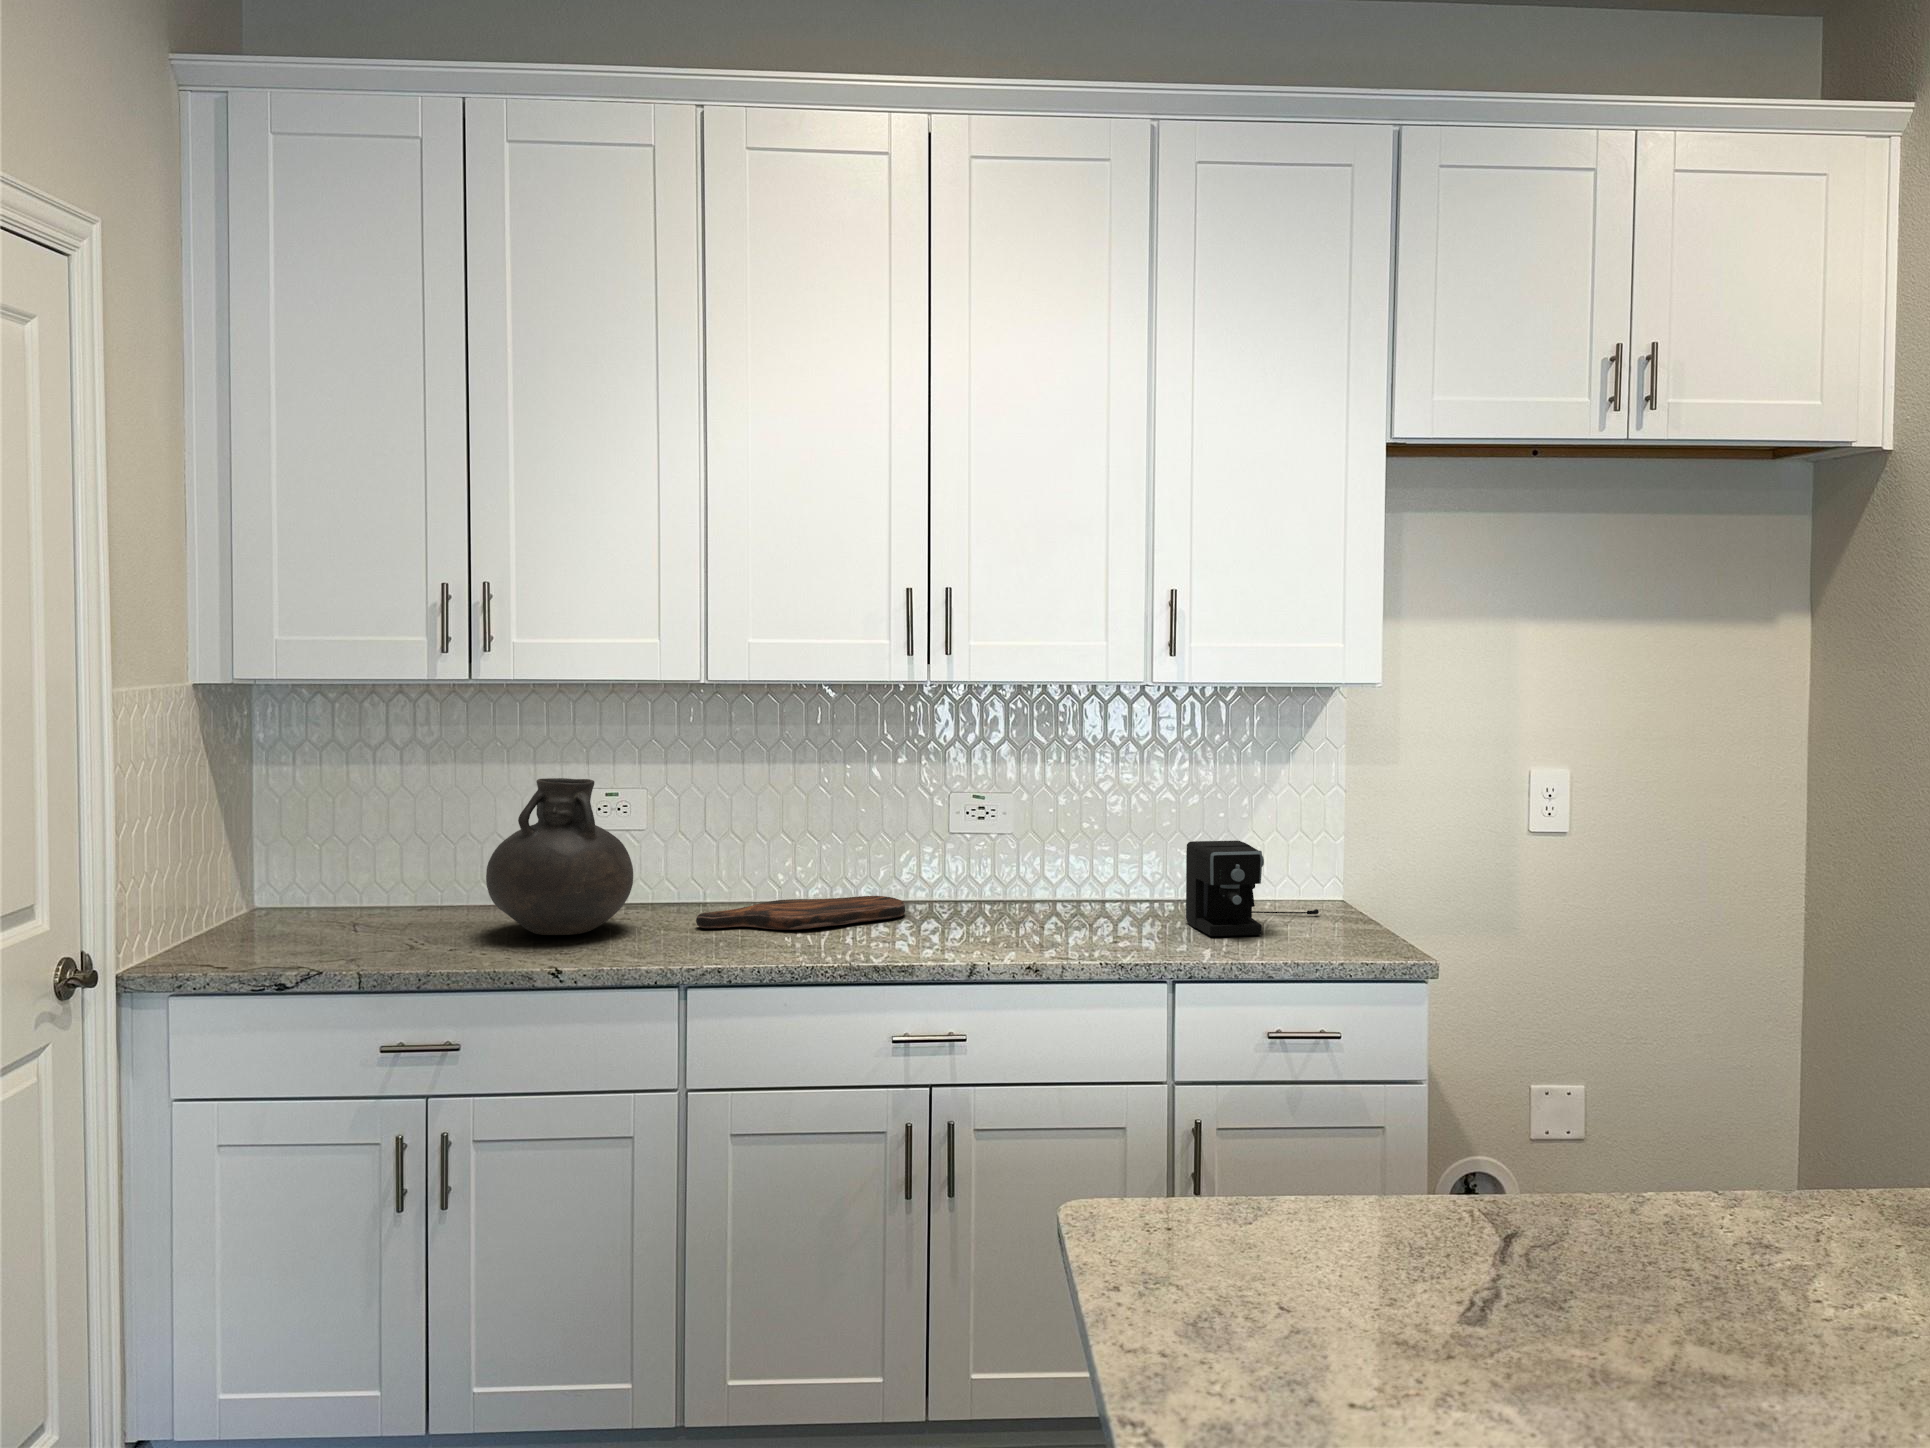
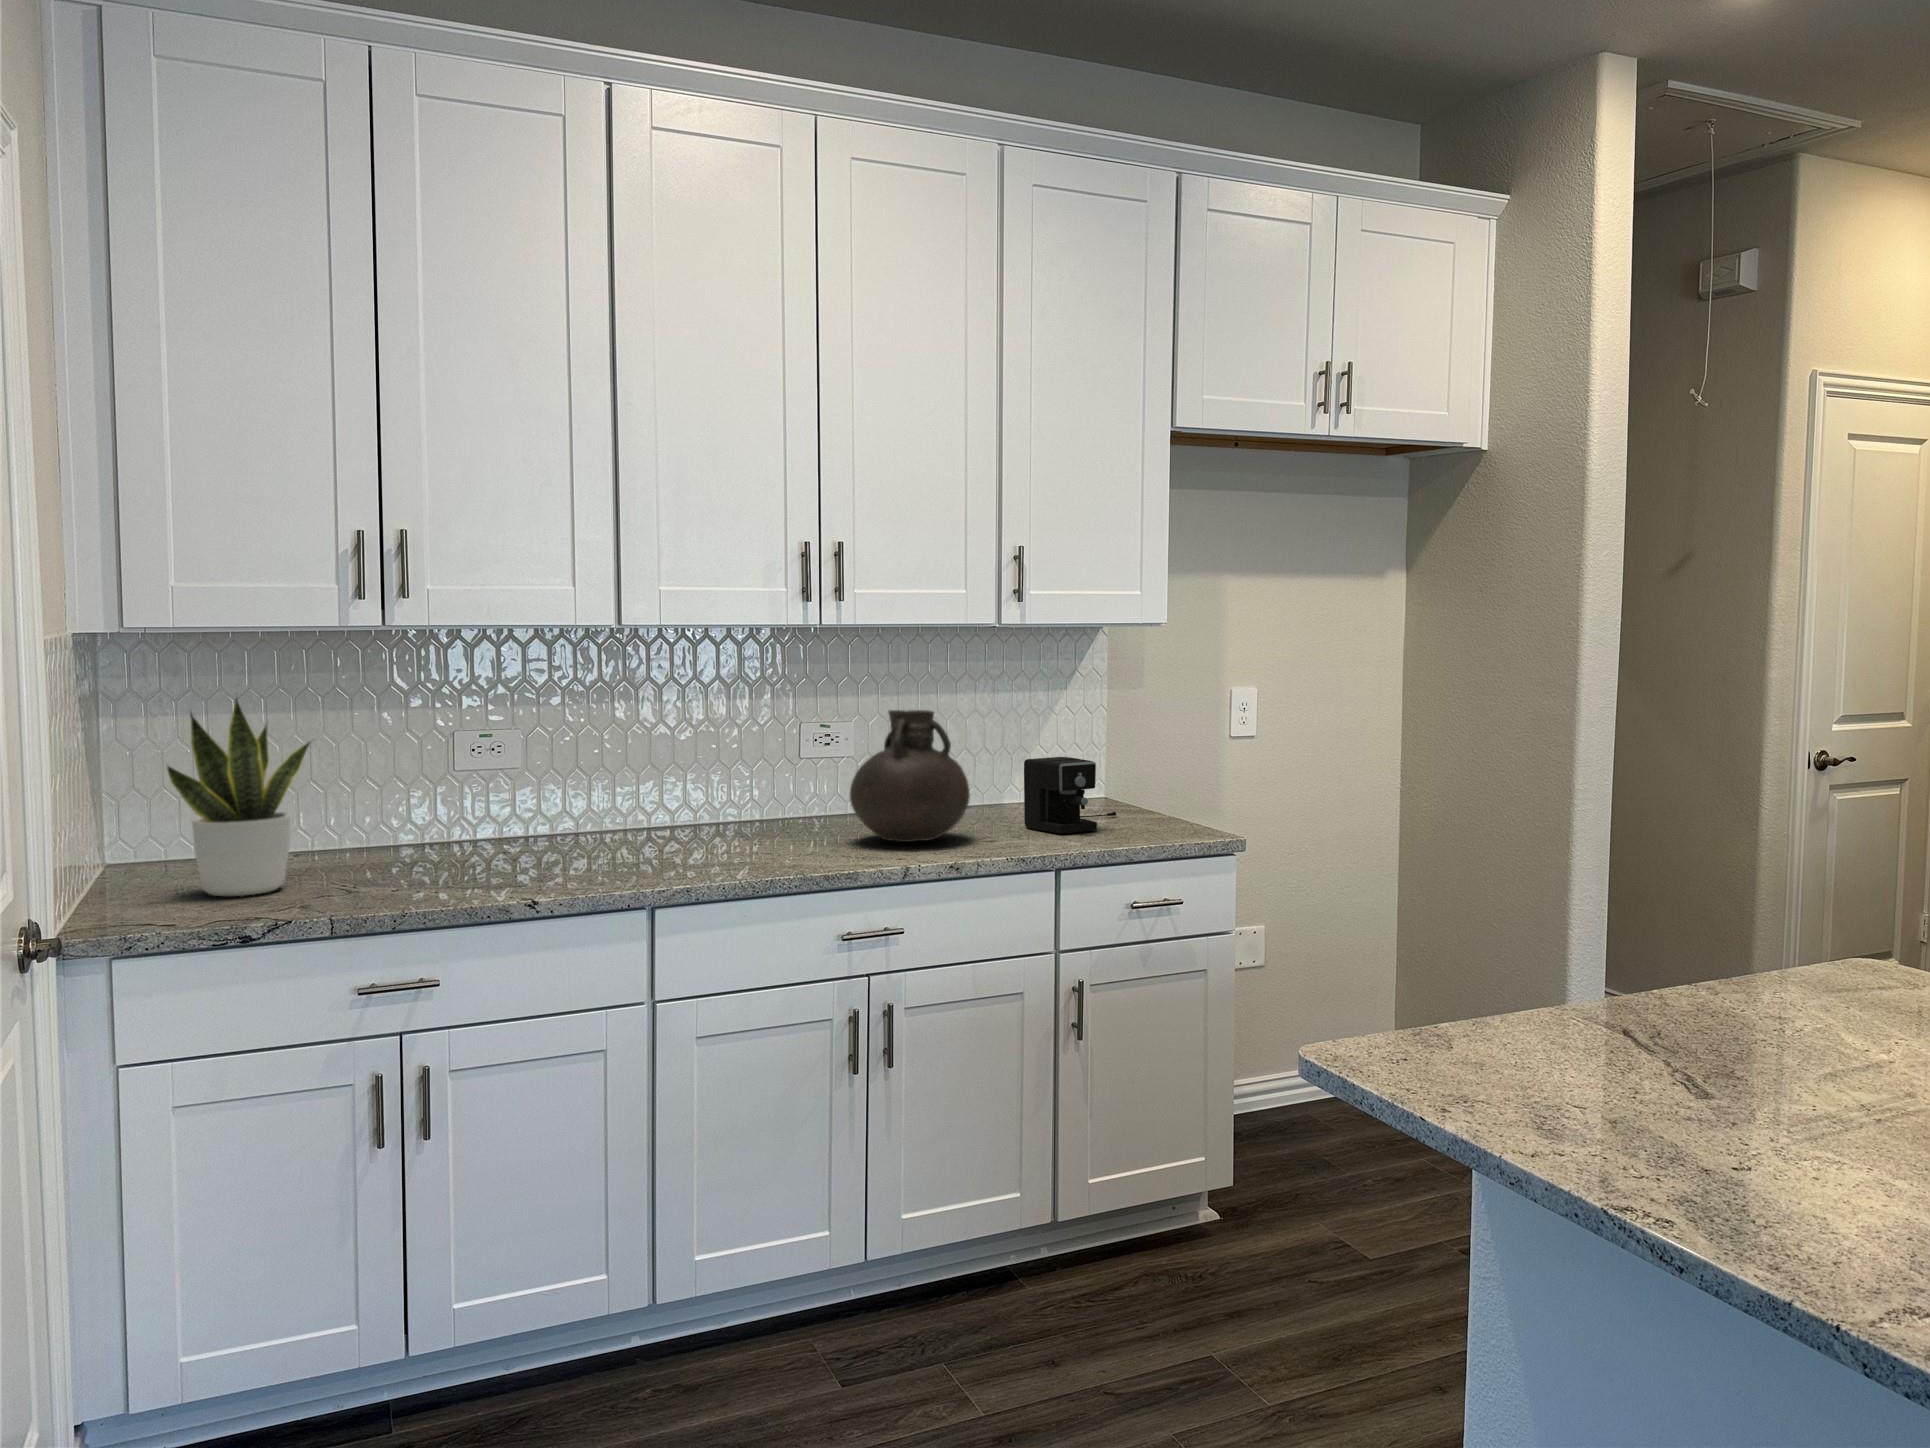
potted plant: none [273,739,430,935] -> present [167,698,310,896]
vase: present [486,778,633,935] -> present [850,710,970,842]
cutting board: present [696,896,905,930] -> none [607,826,785,862]

